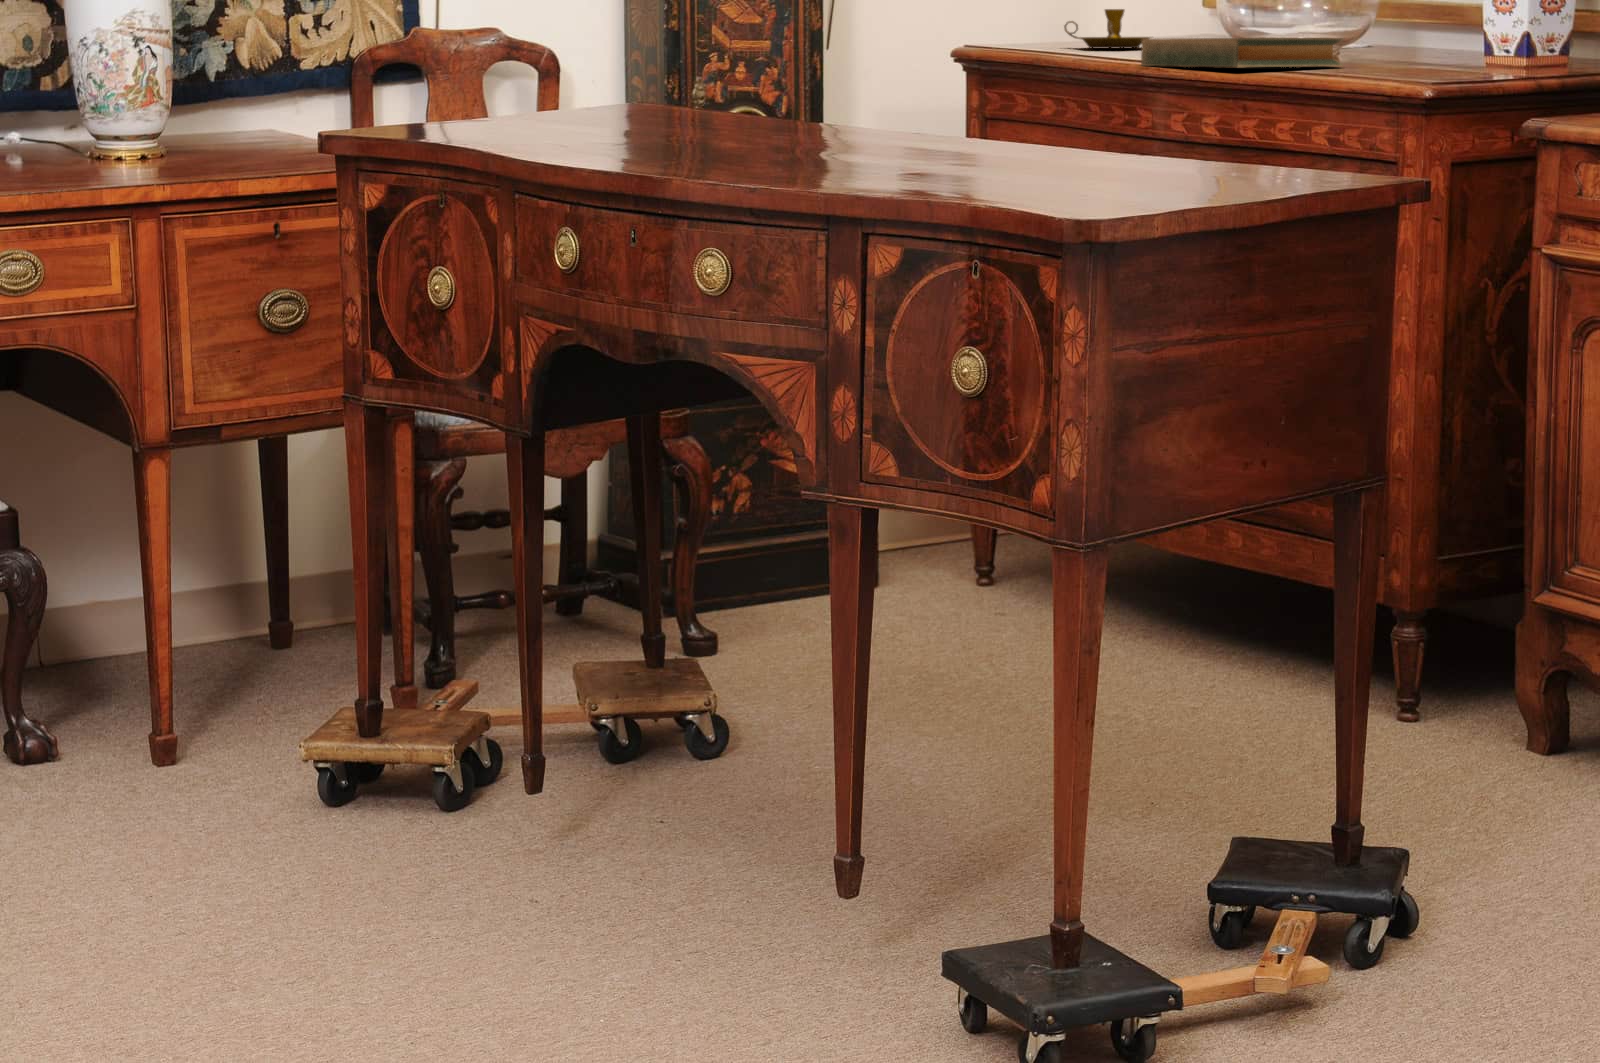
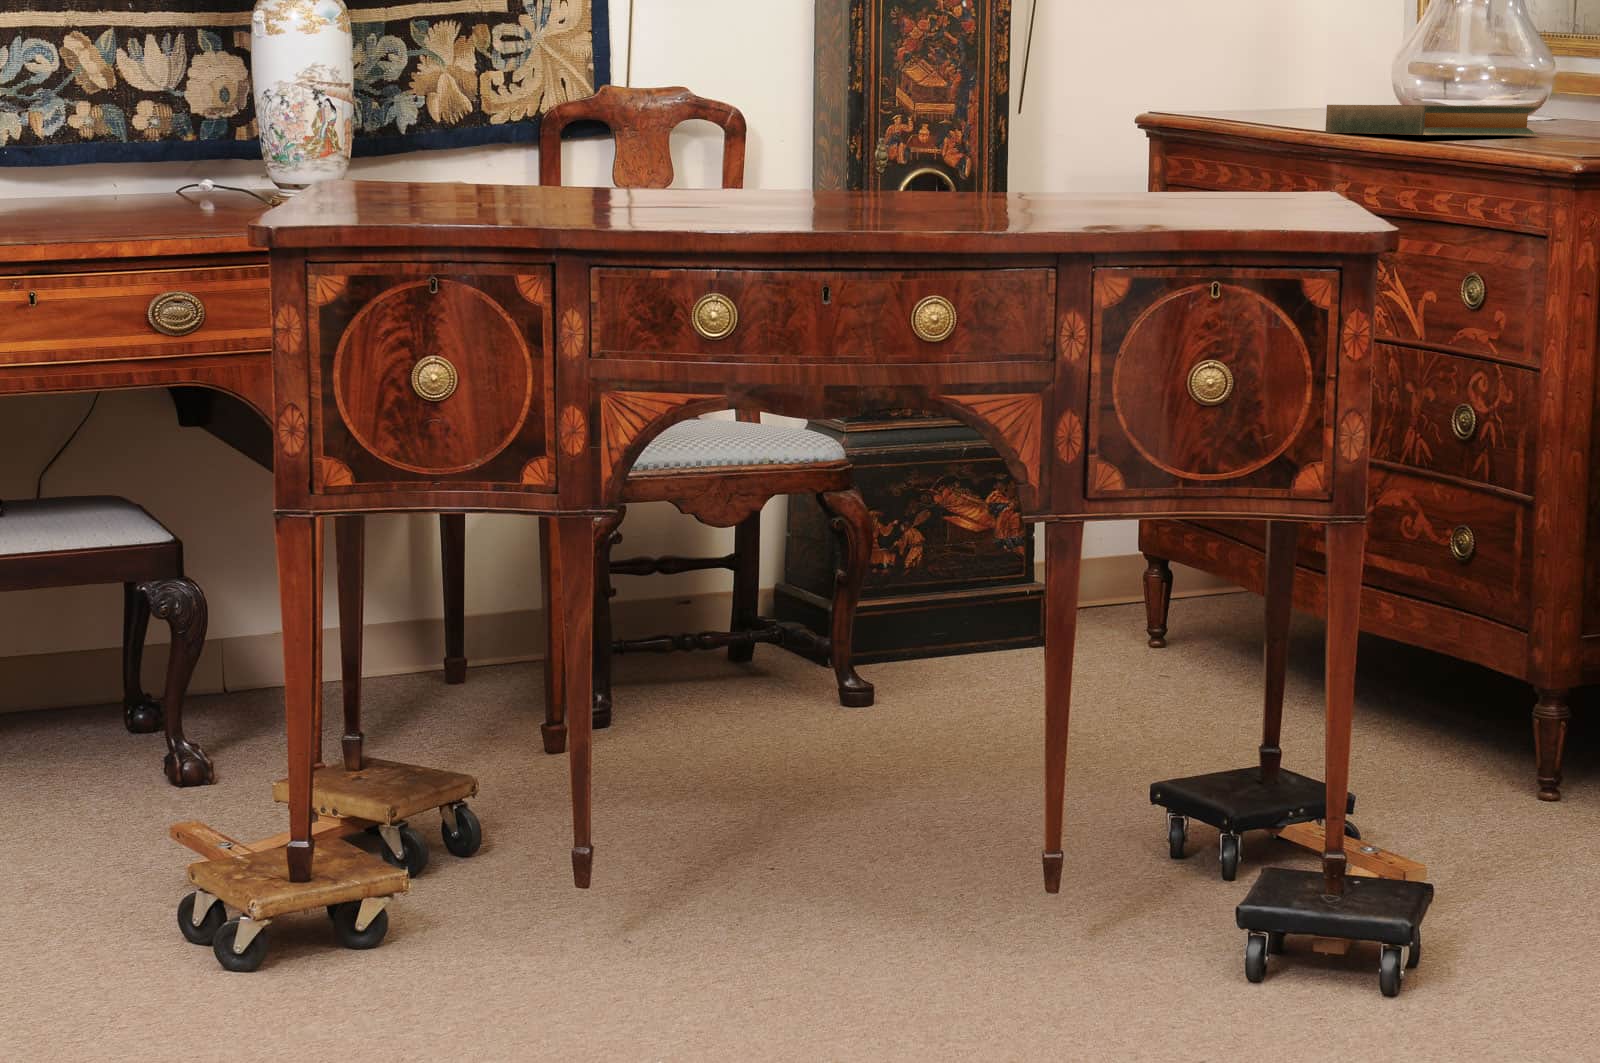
candlestick: present [1064,9,1150,49] -> none [1255,76,1346,116]

